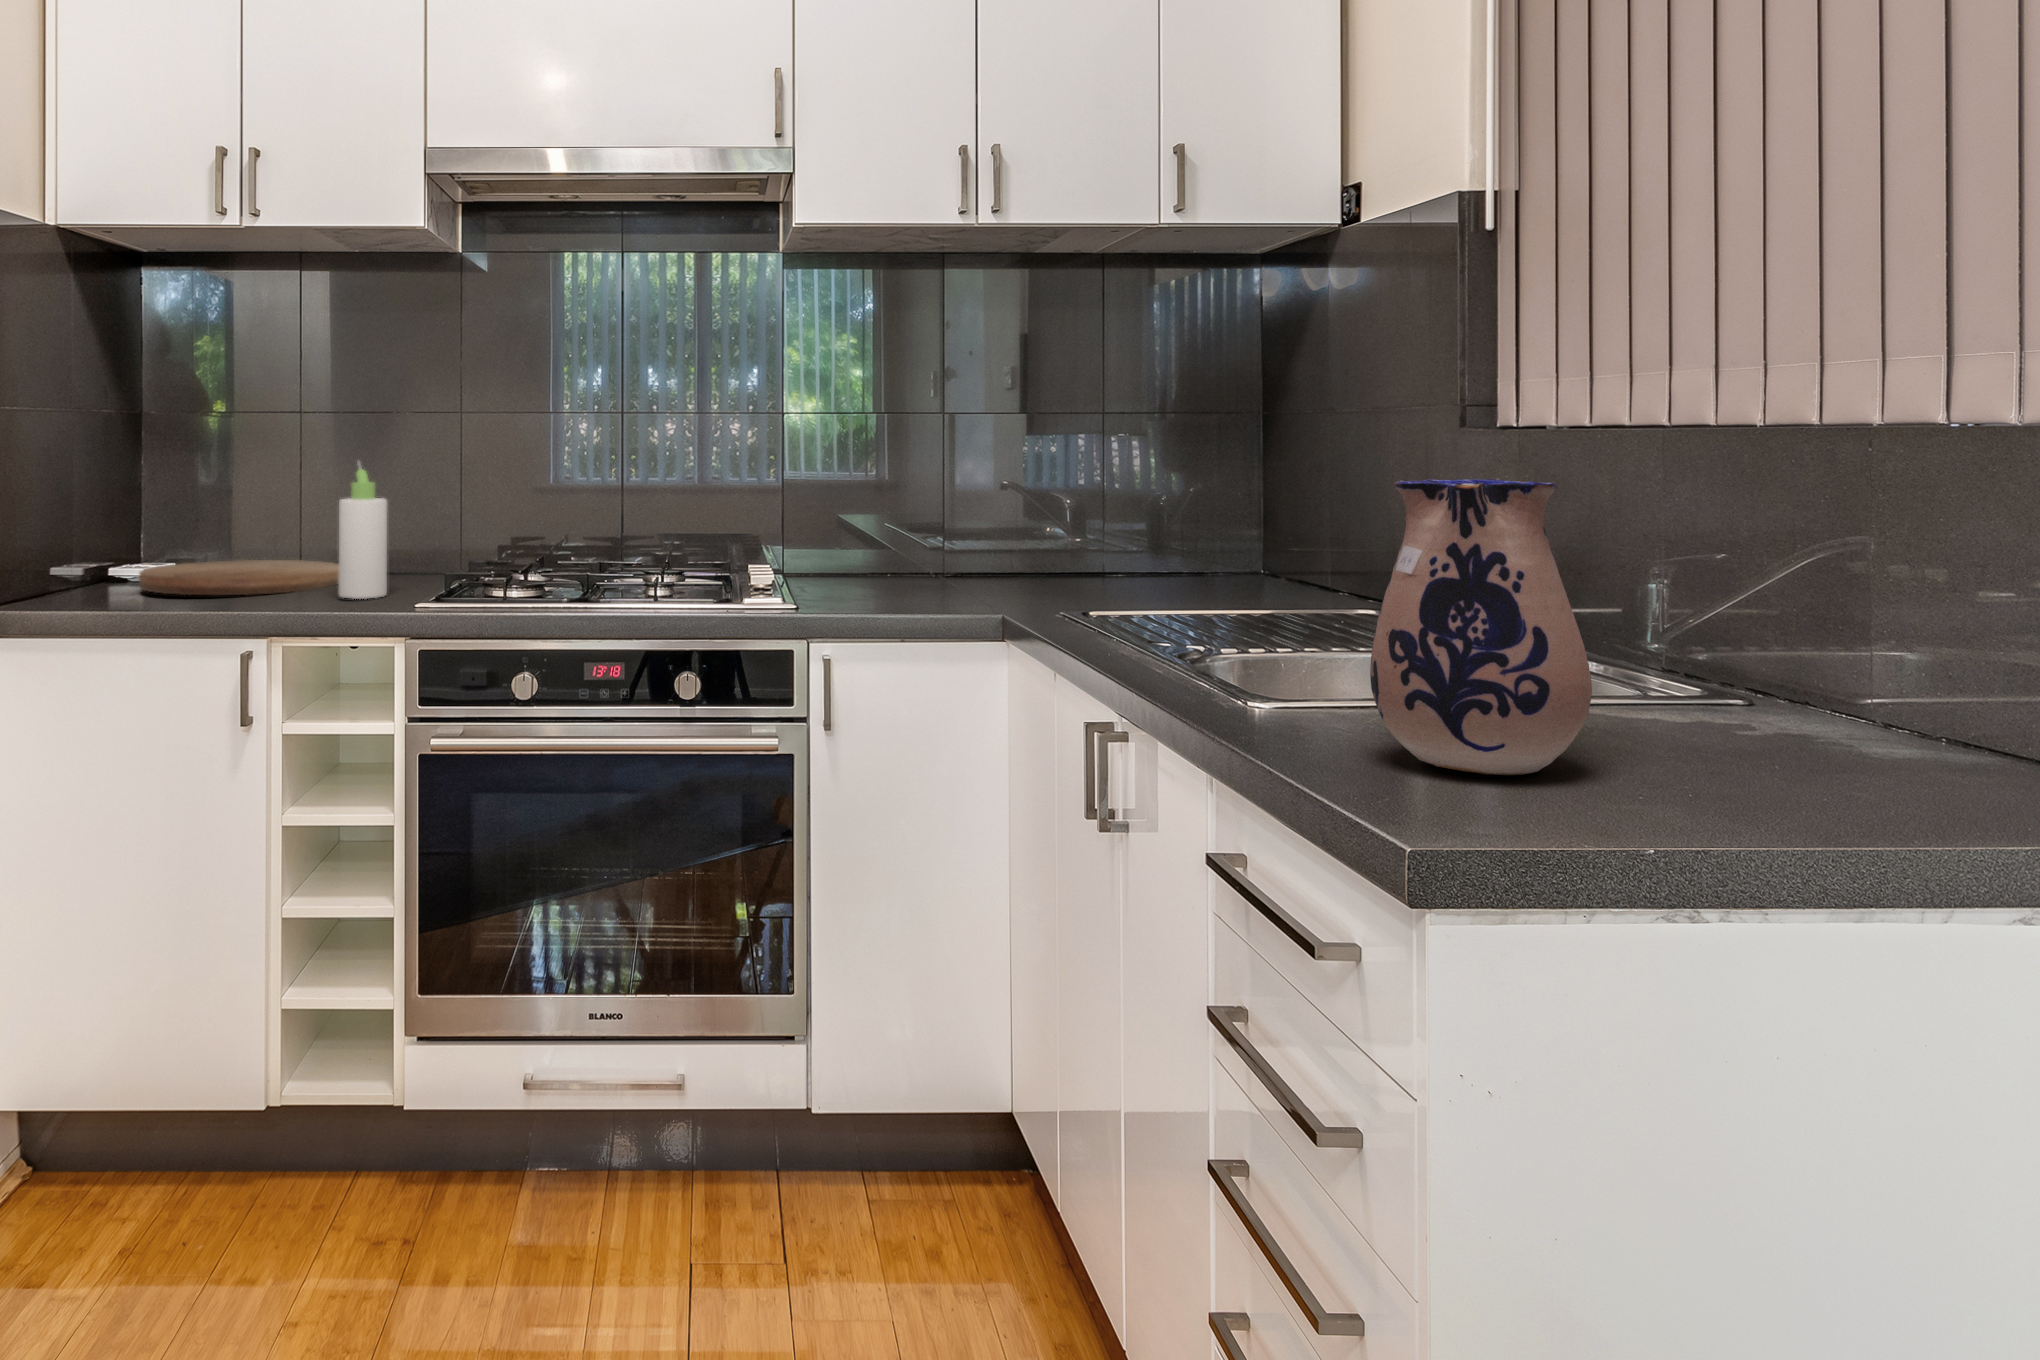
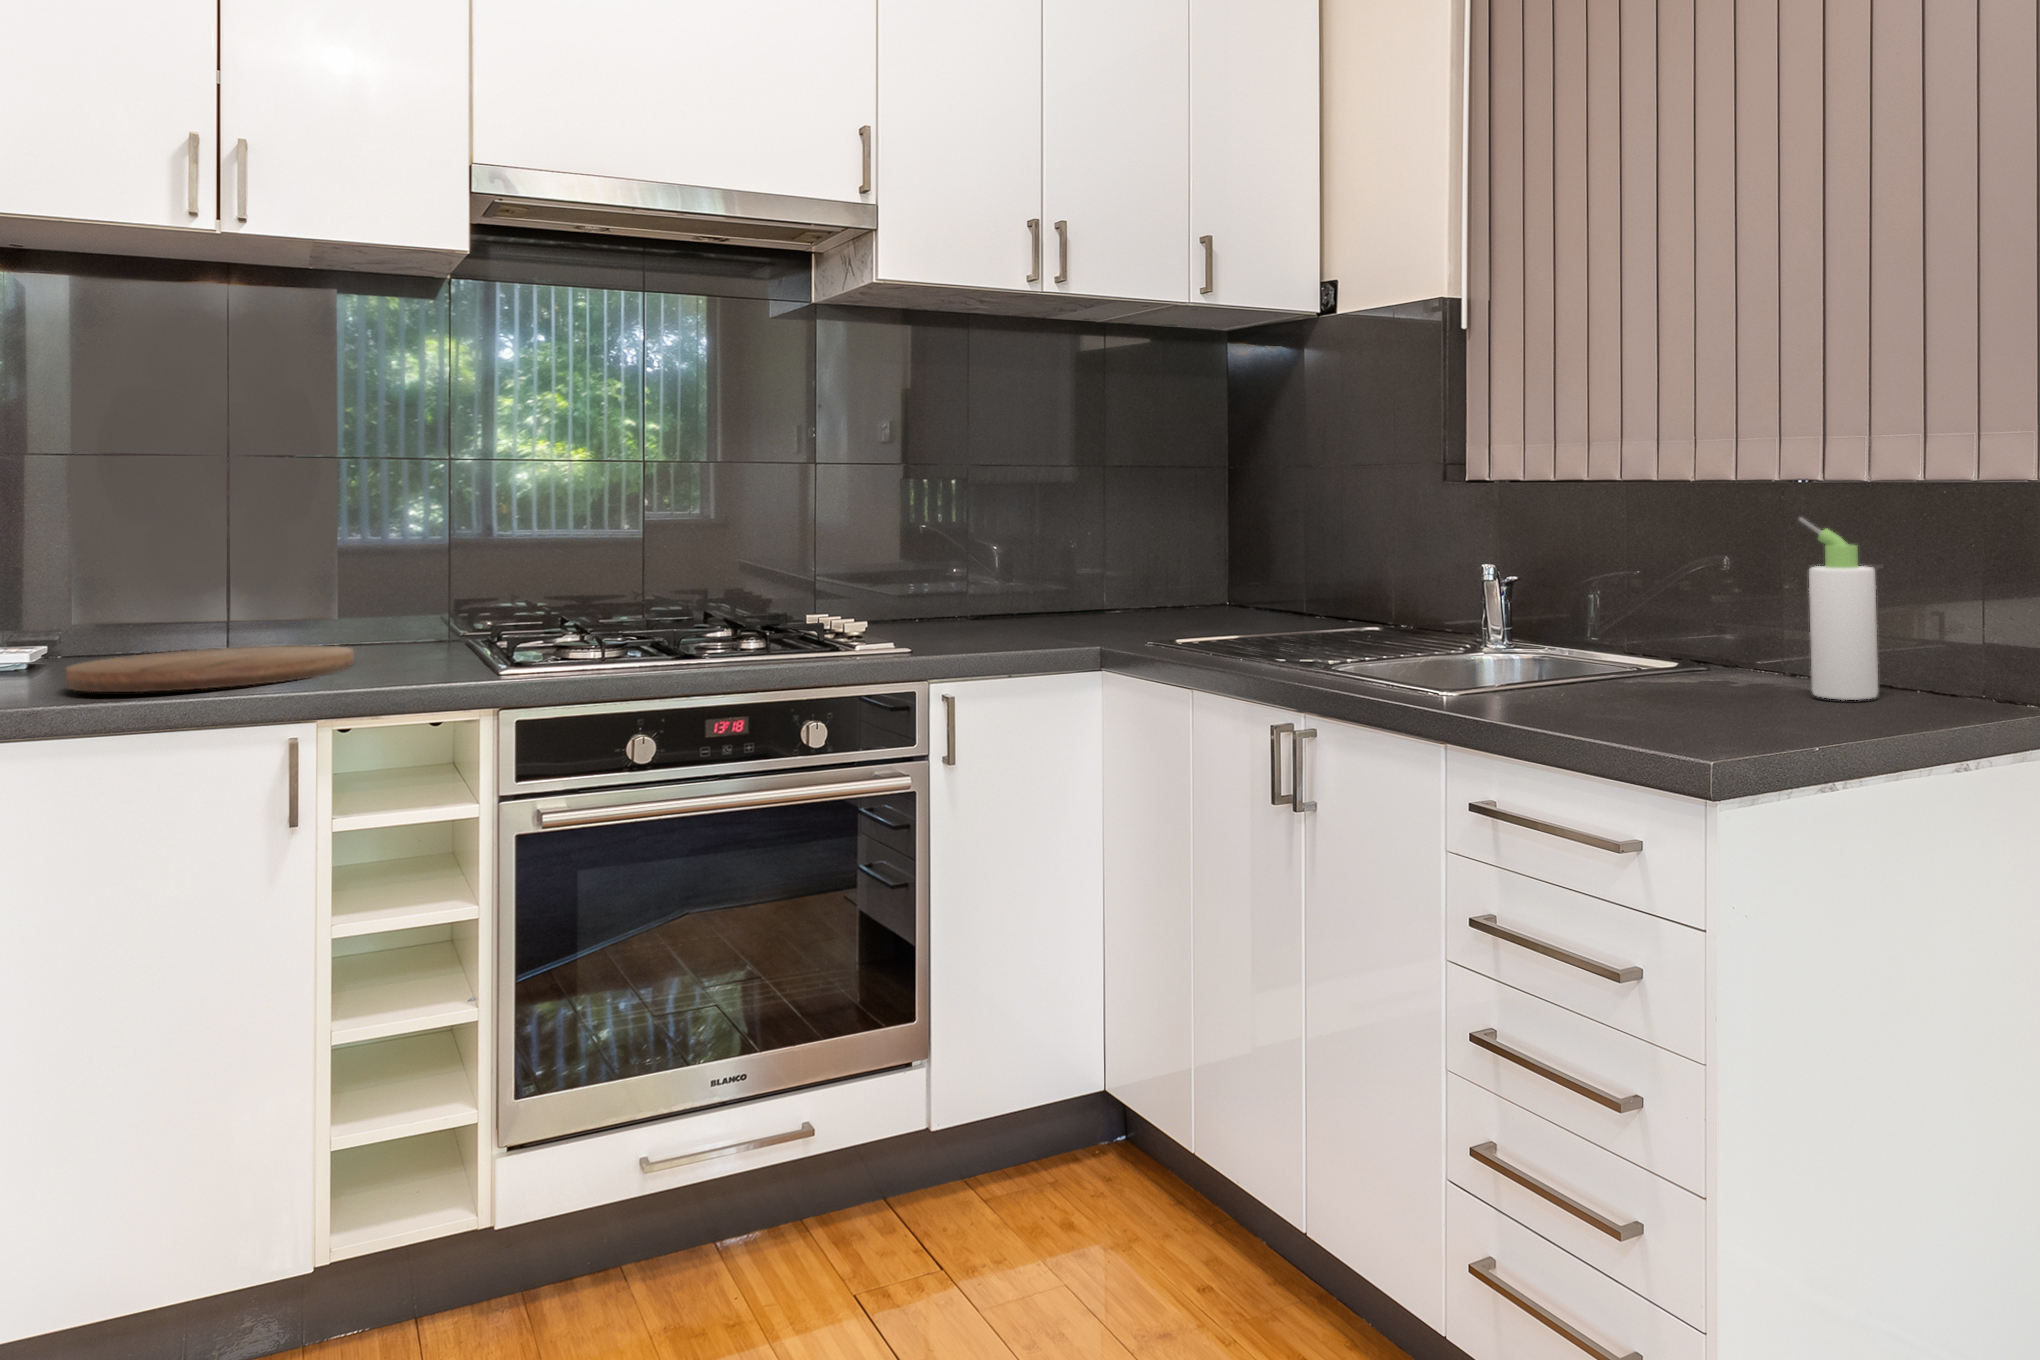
bottle: present [338,461,387,599] -> present [1799,518,1878,700]
ceramic pitcher: present [1370,479,1592,775] -> none [1557,498,1701,703]

